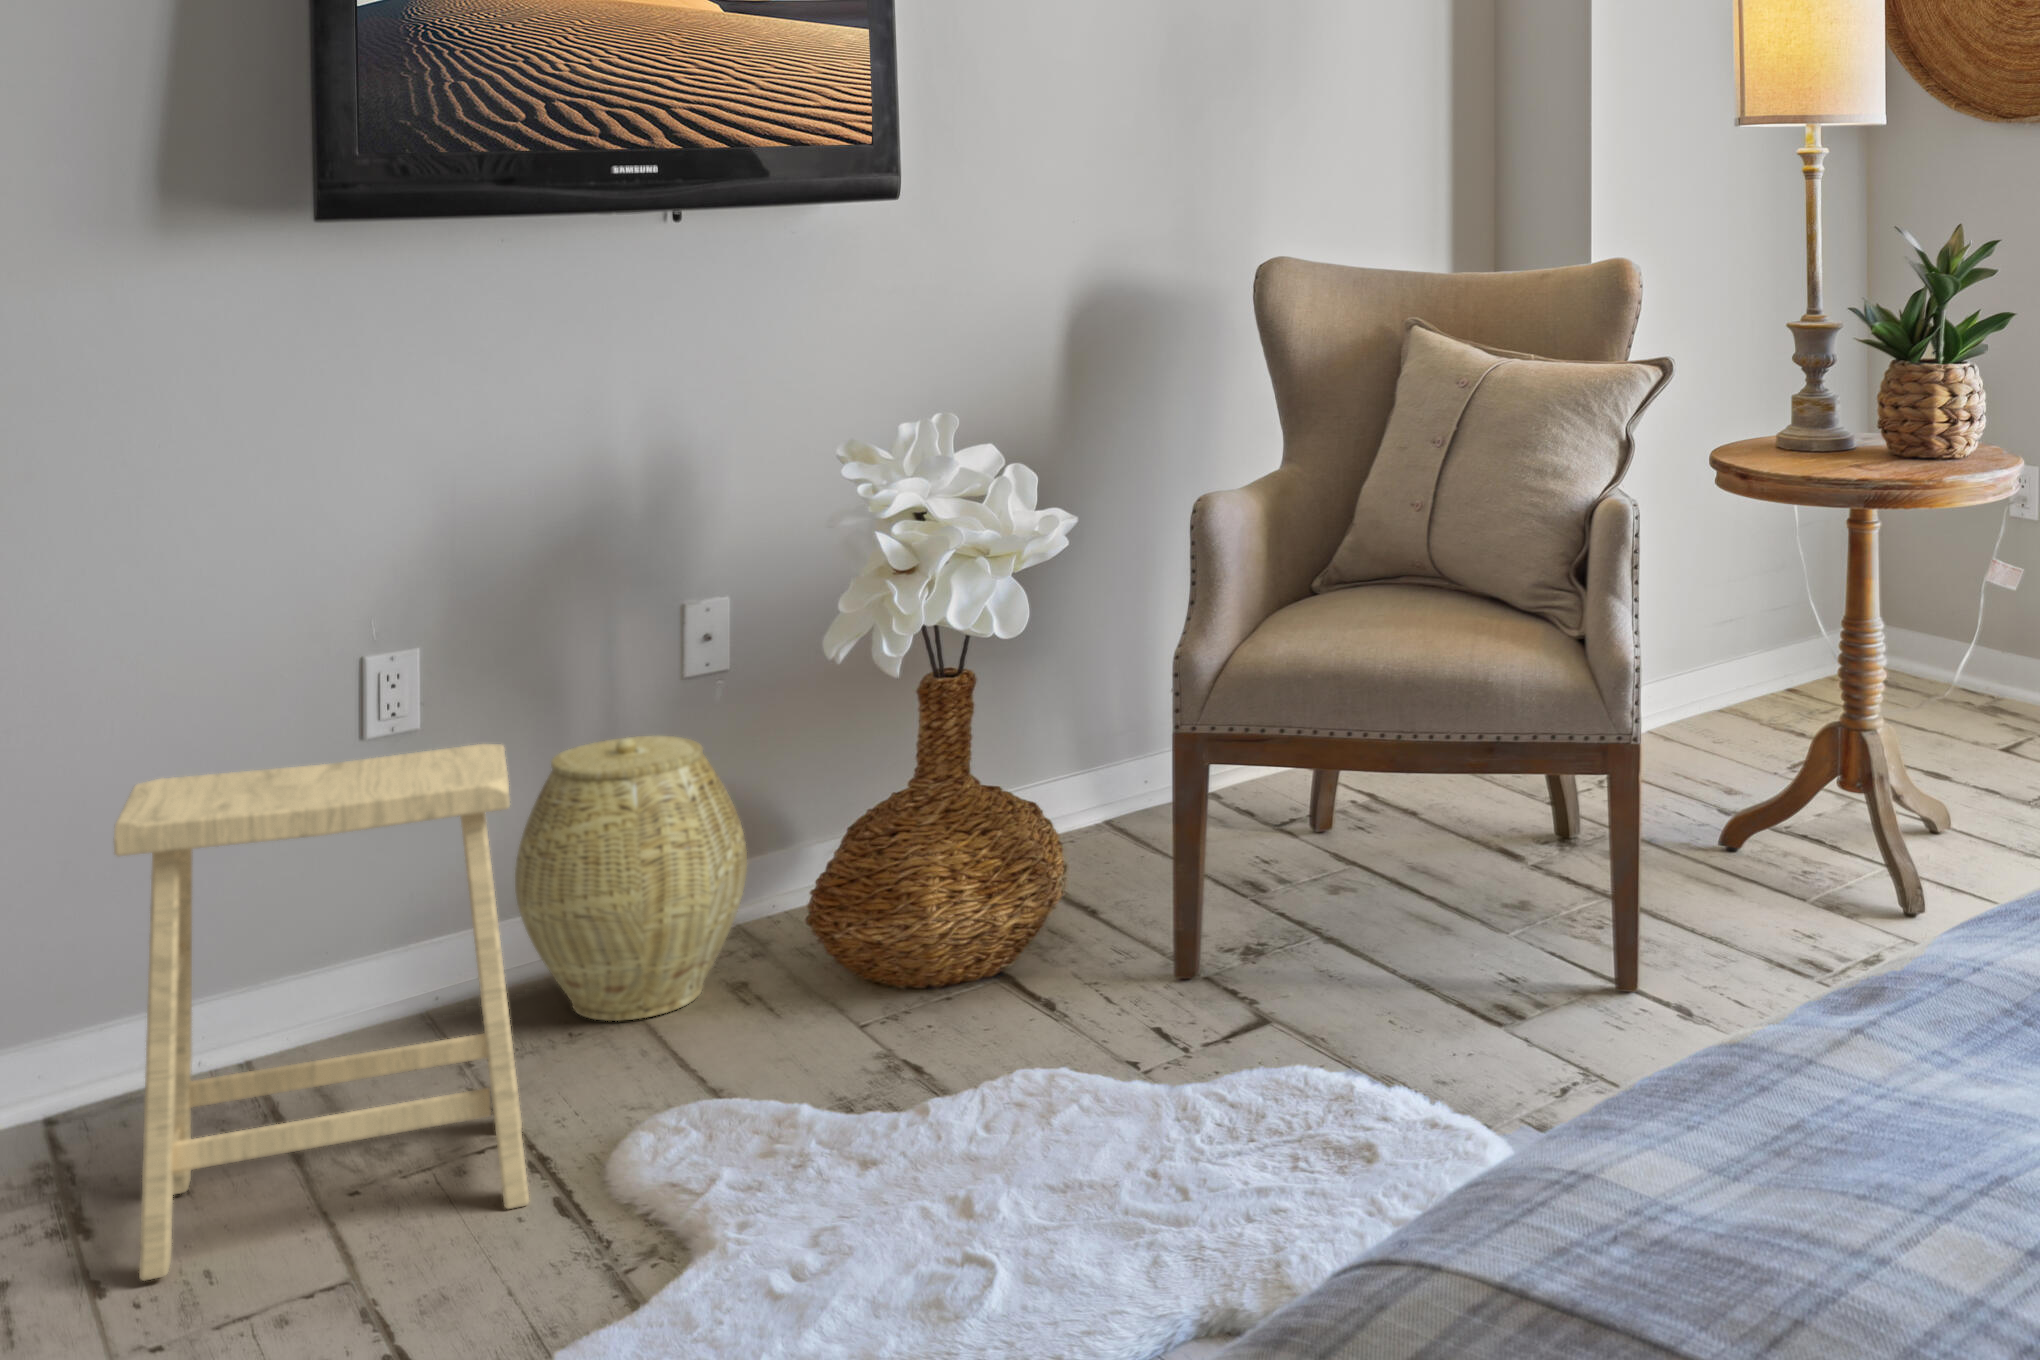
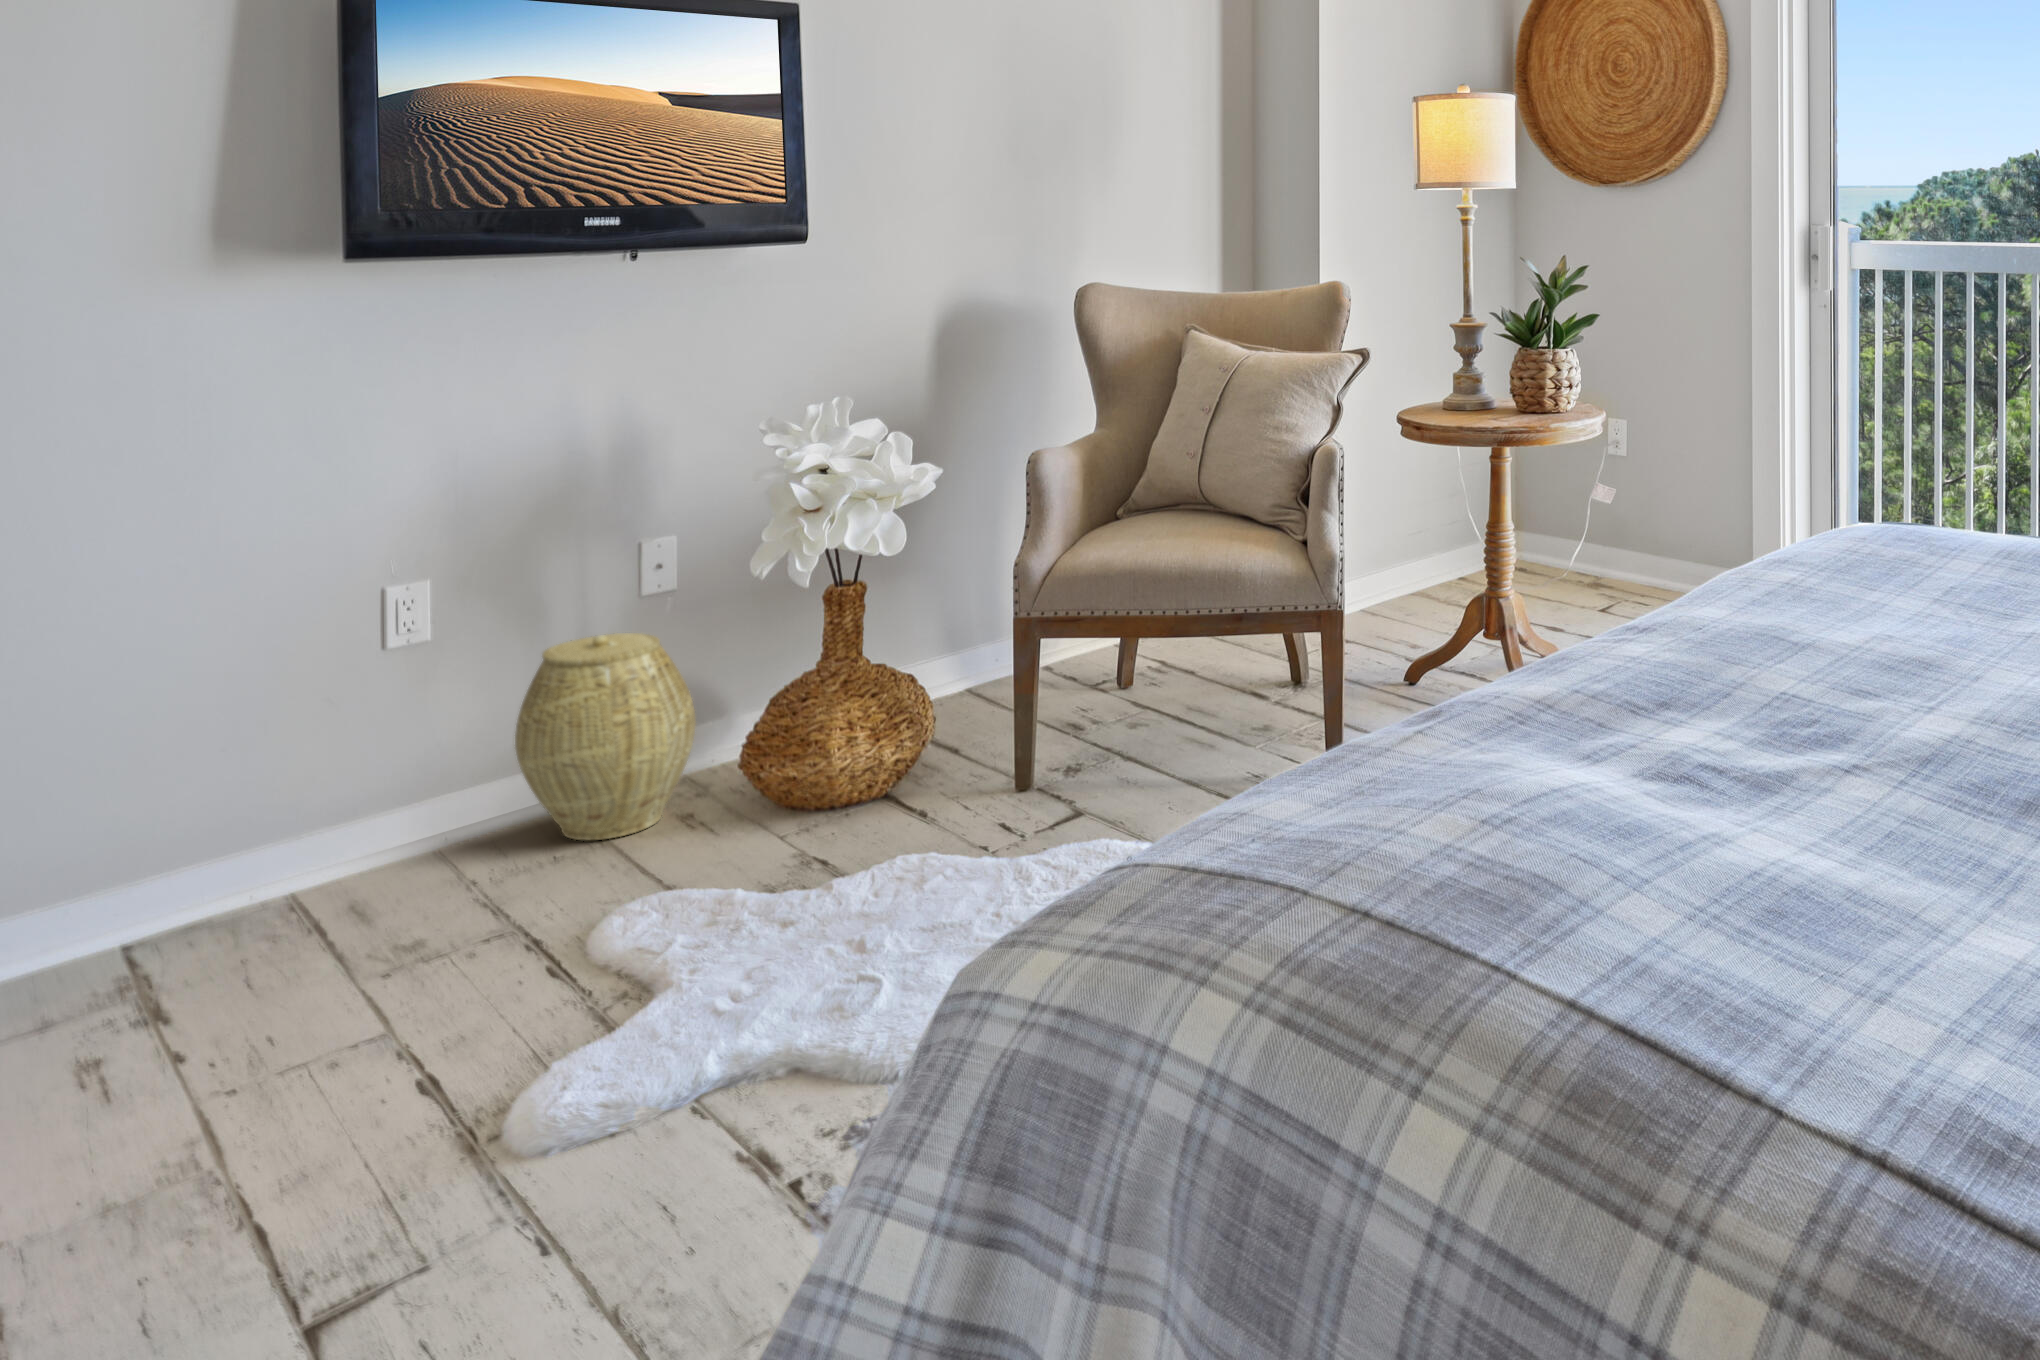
footstool: present [114,744,529,1281] -> none [197,641,531,1042]

